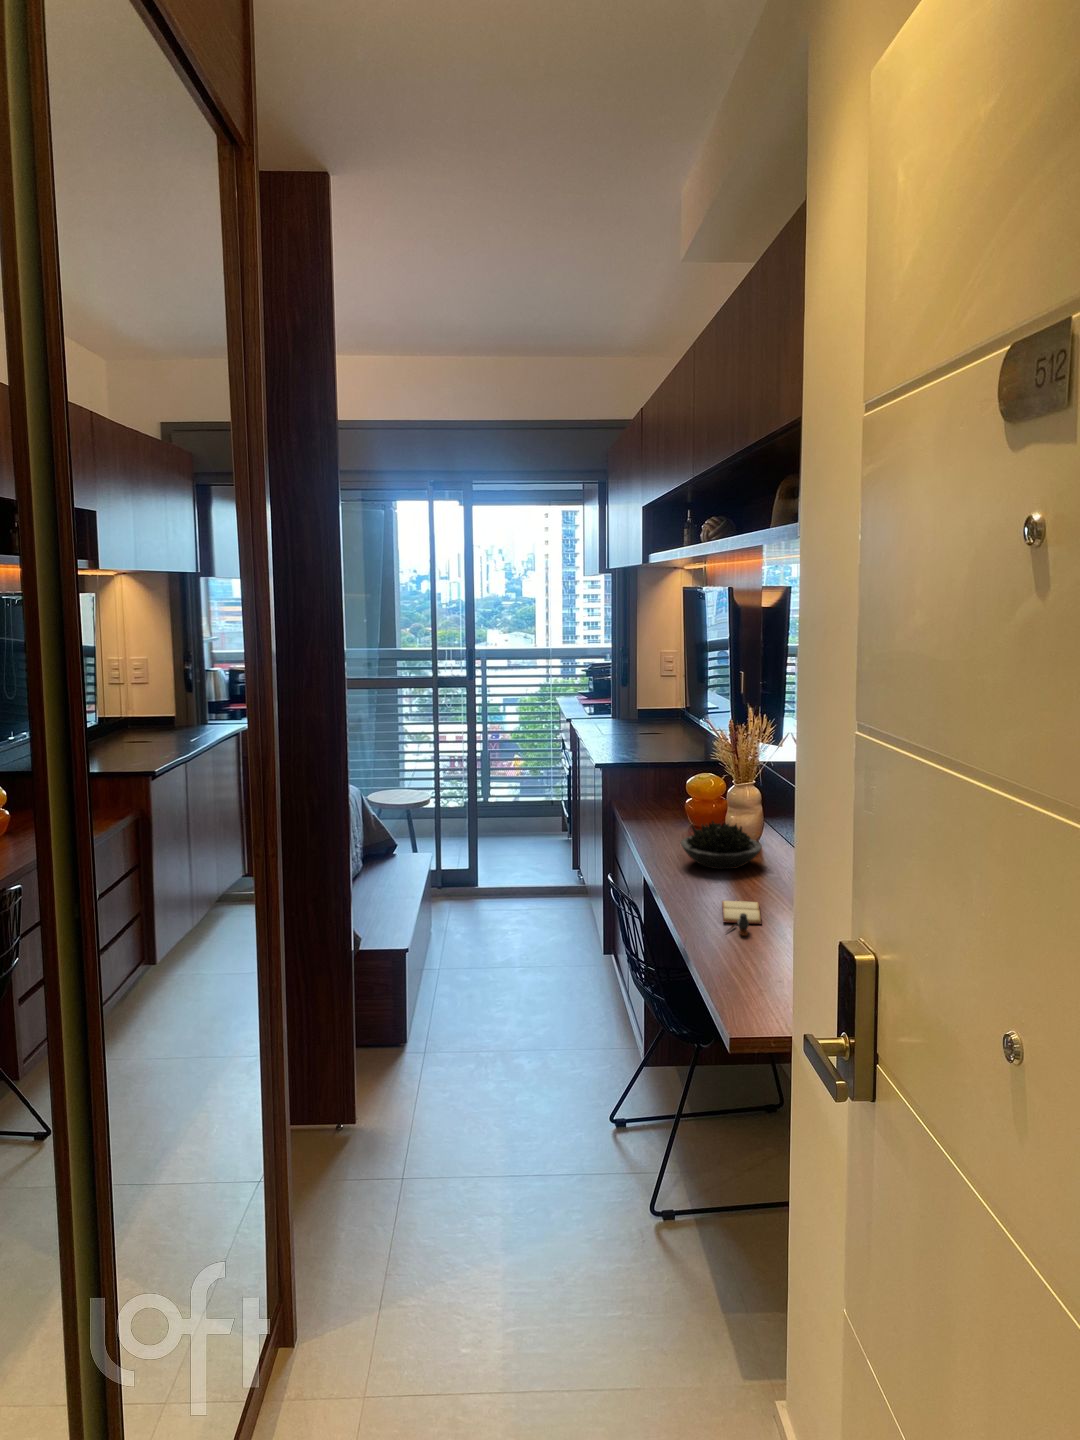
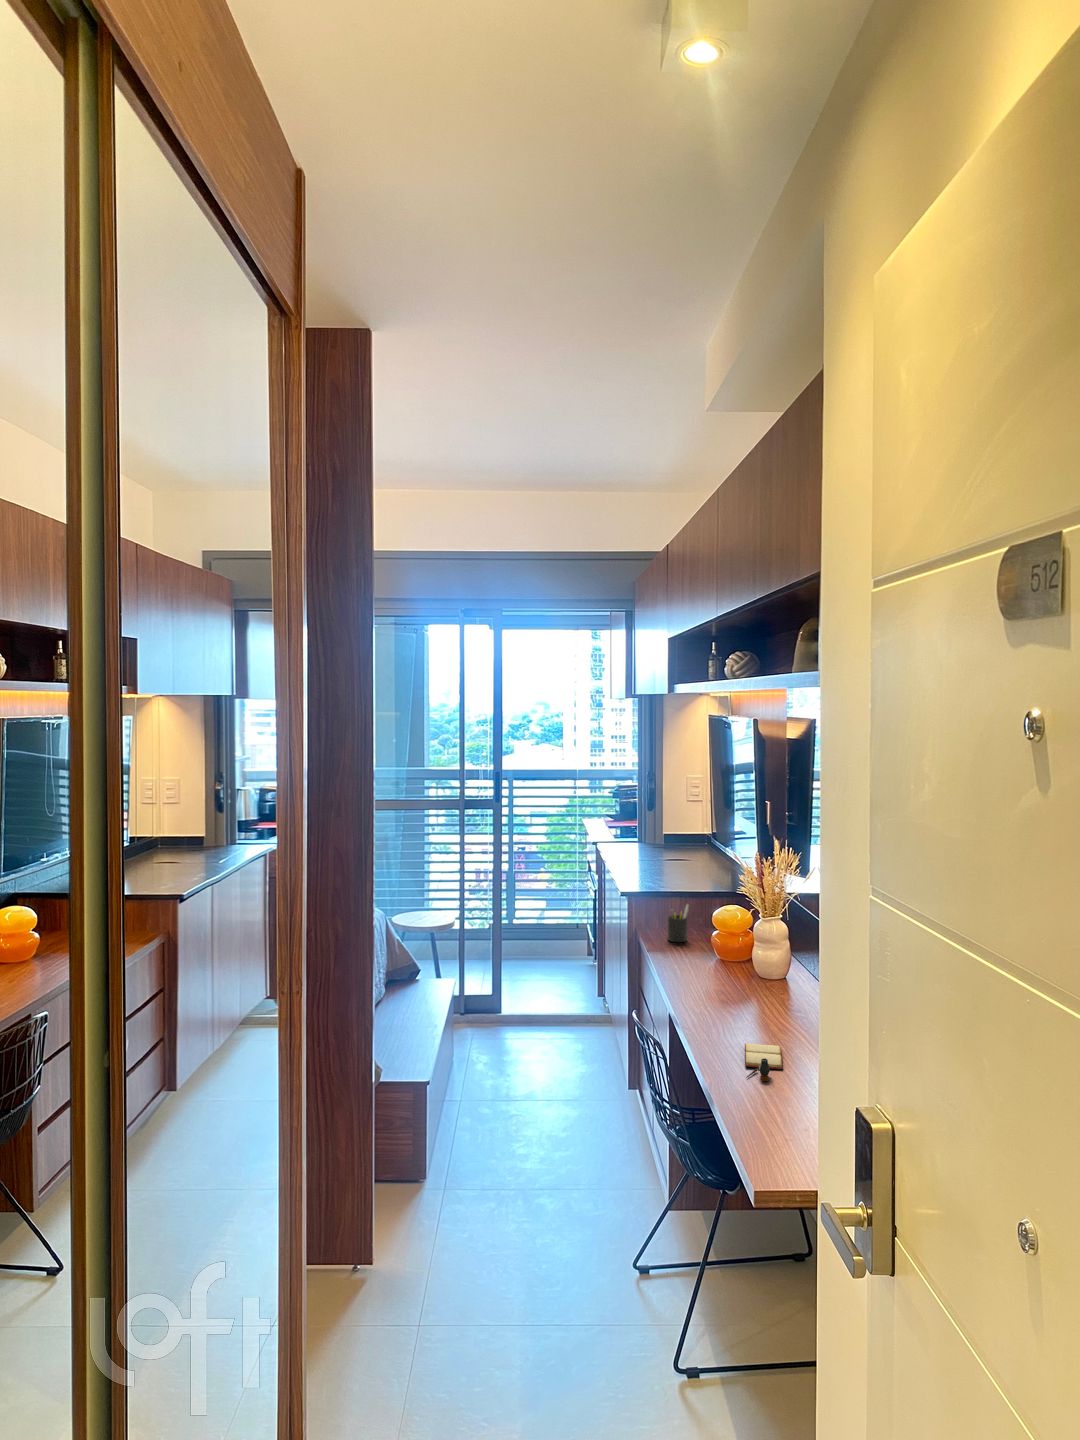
pen holder: none [641,773,663,811] -> present [668,904,689,942]
succulent plant: present [681,821,762,869] -> none [705,959,787,1009]

